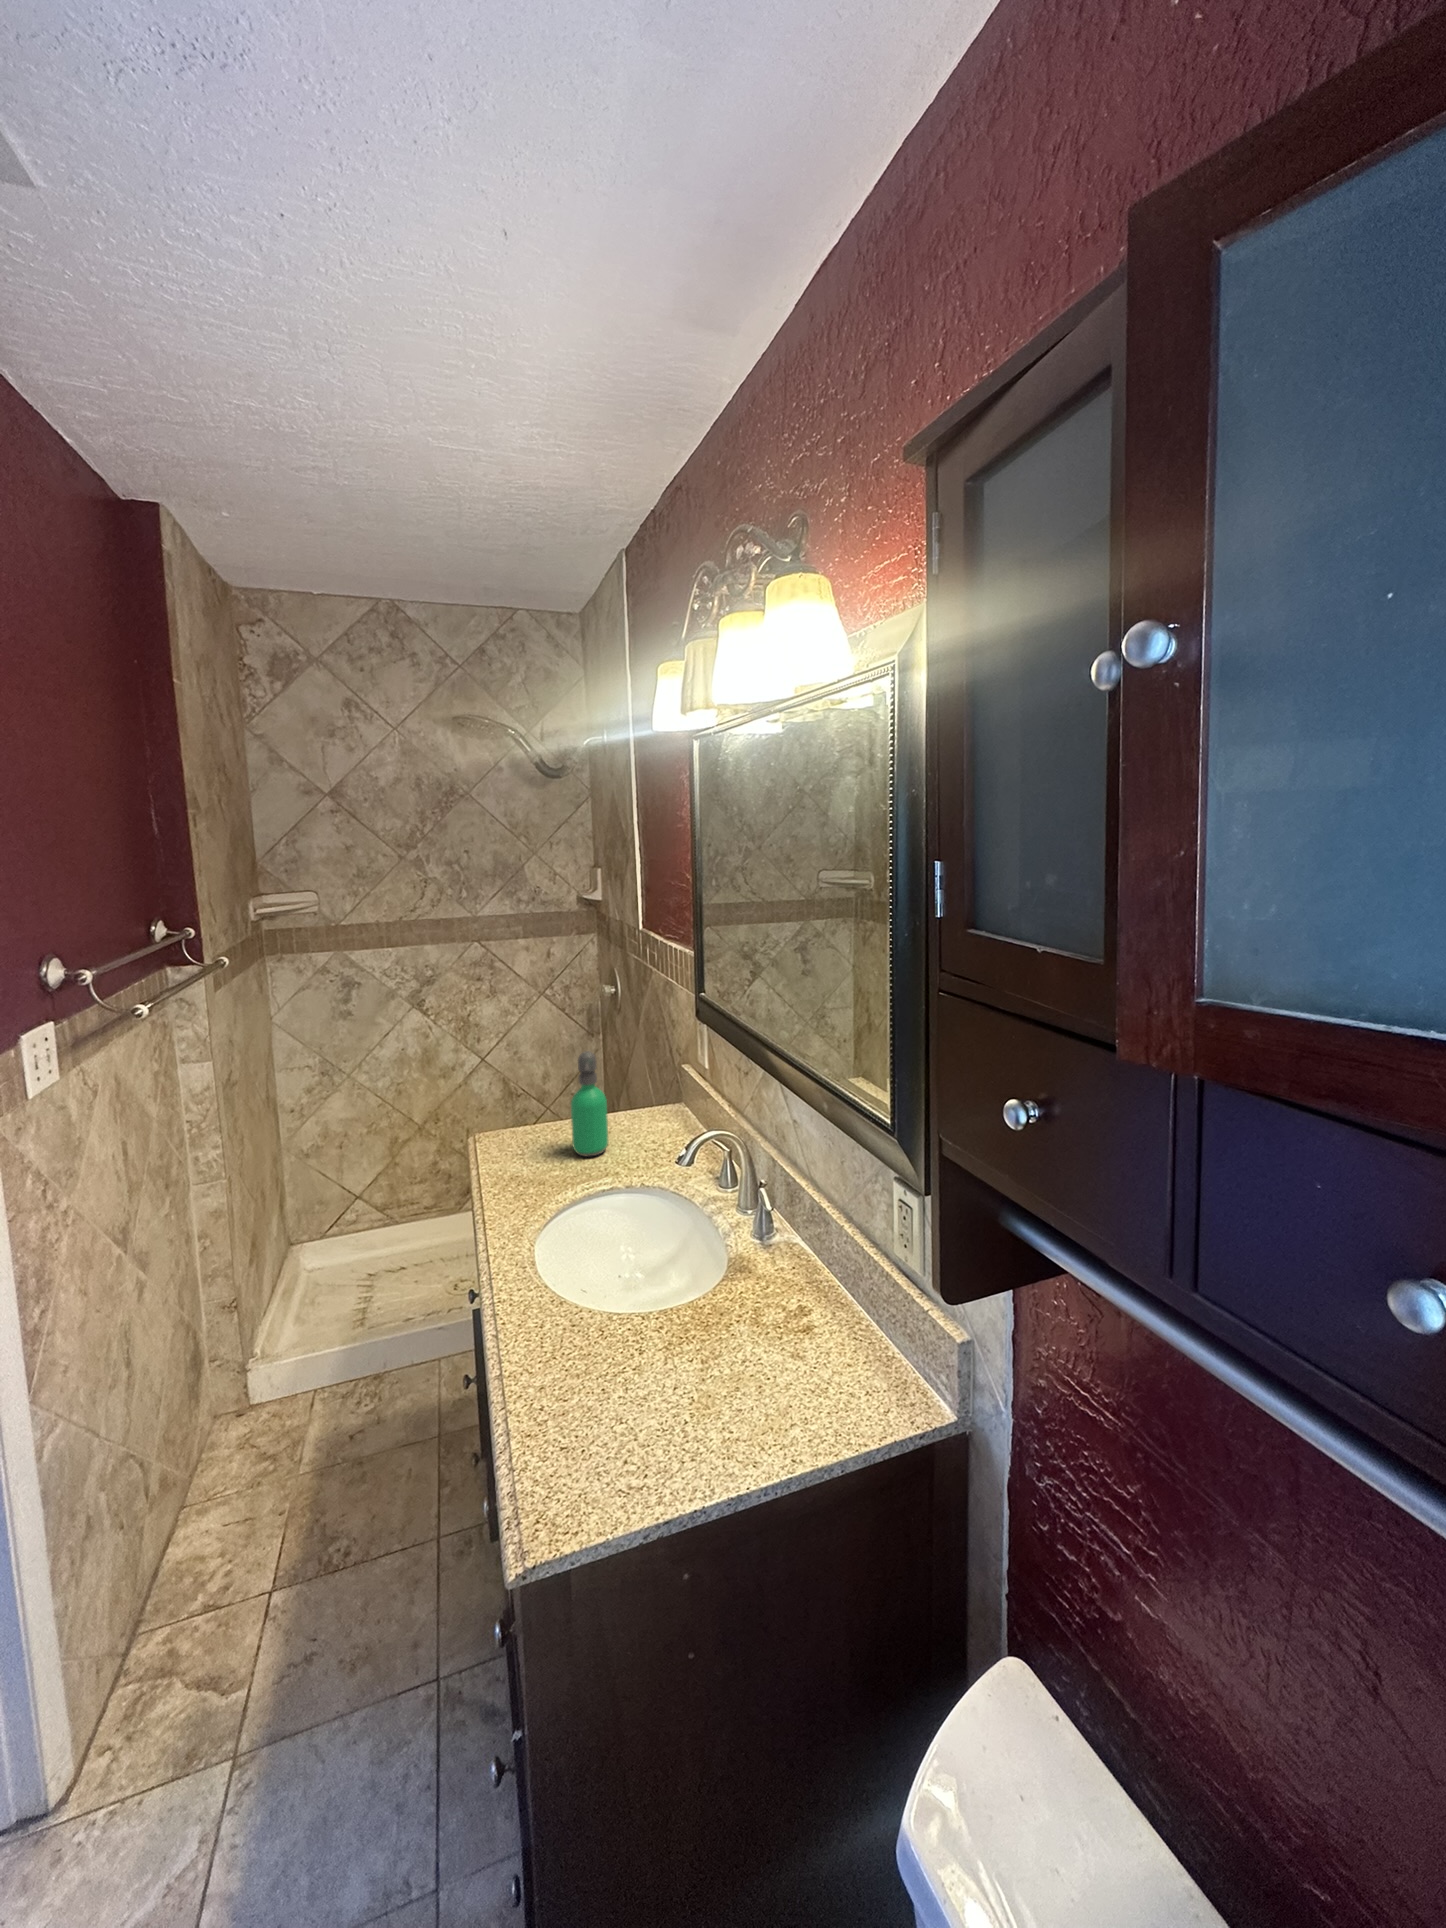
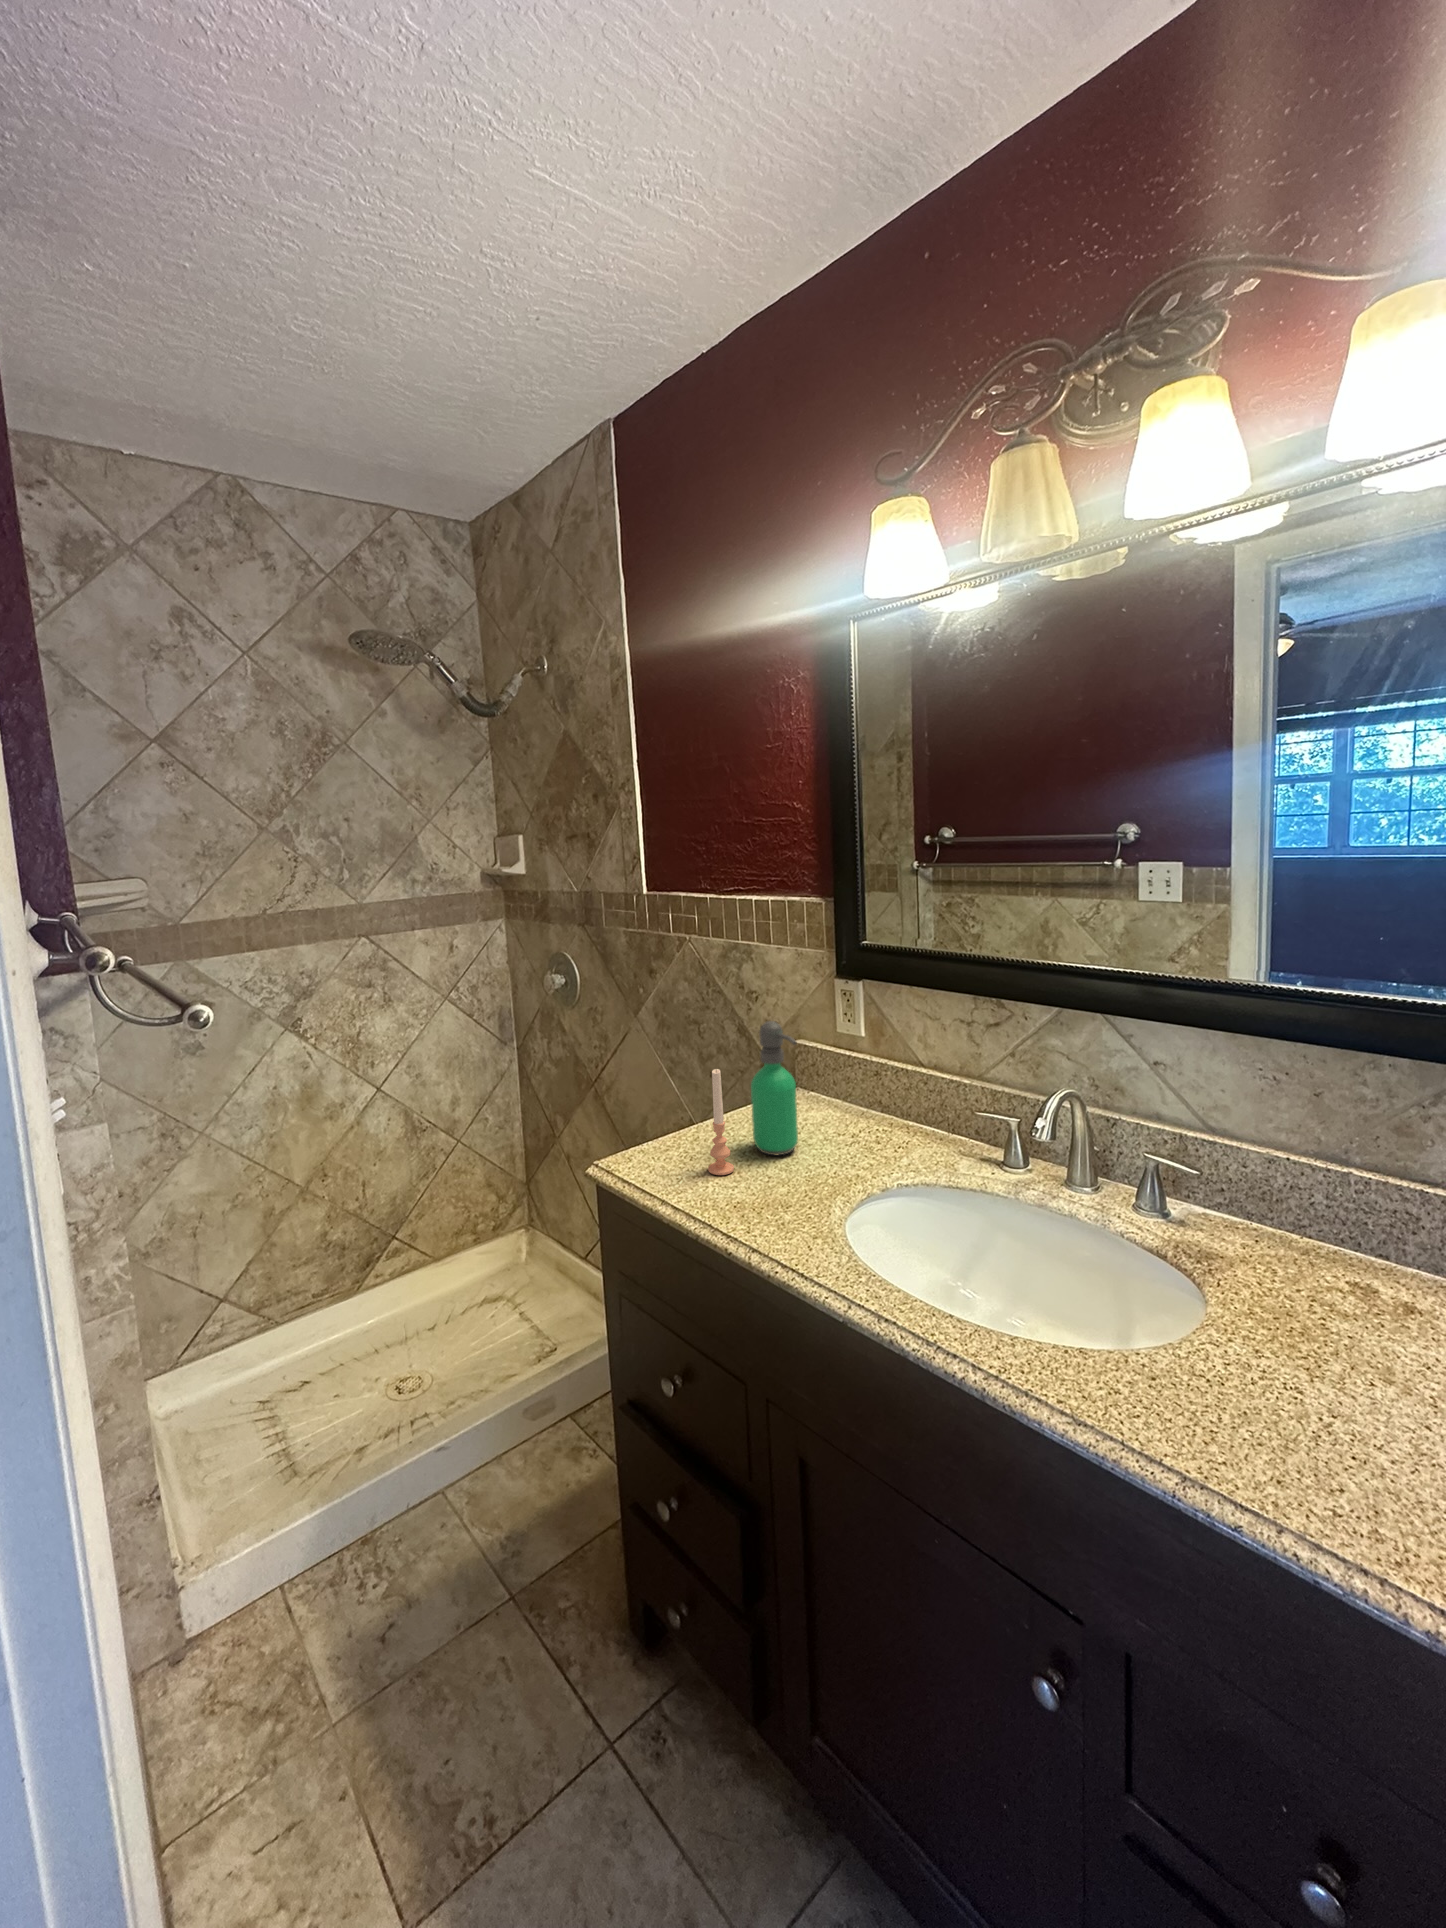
candle: none [521,1082,541,1162] -> present [708,1069,734,1175]

